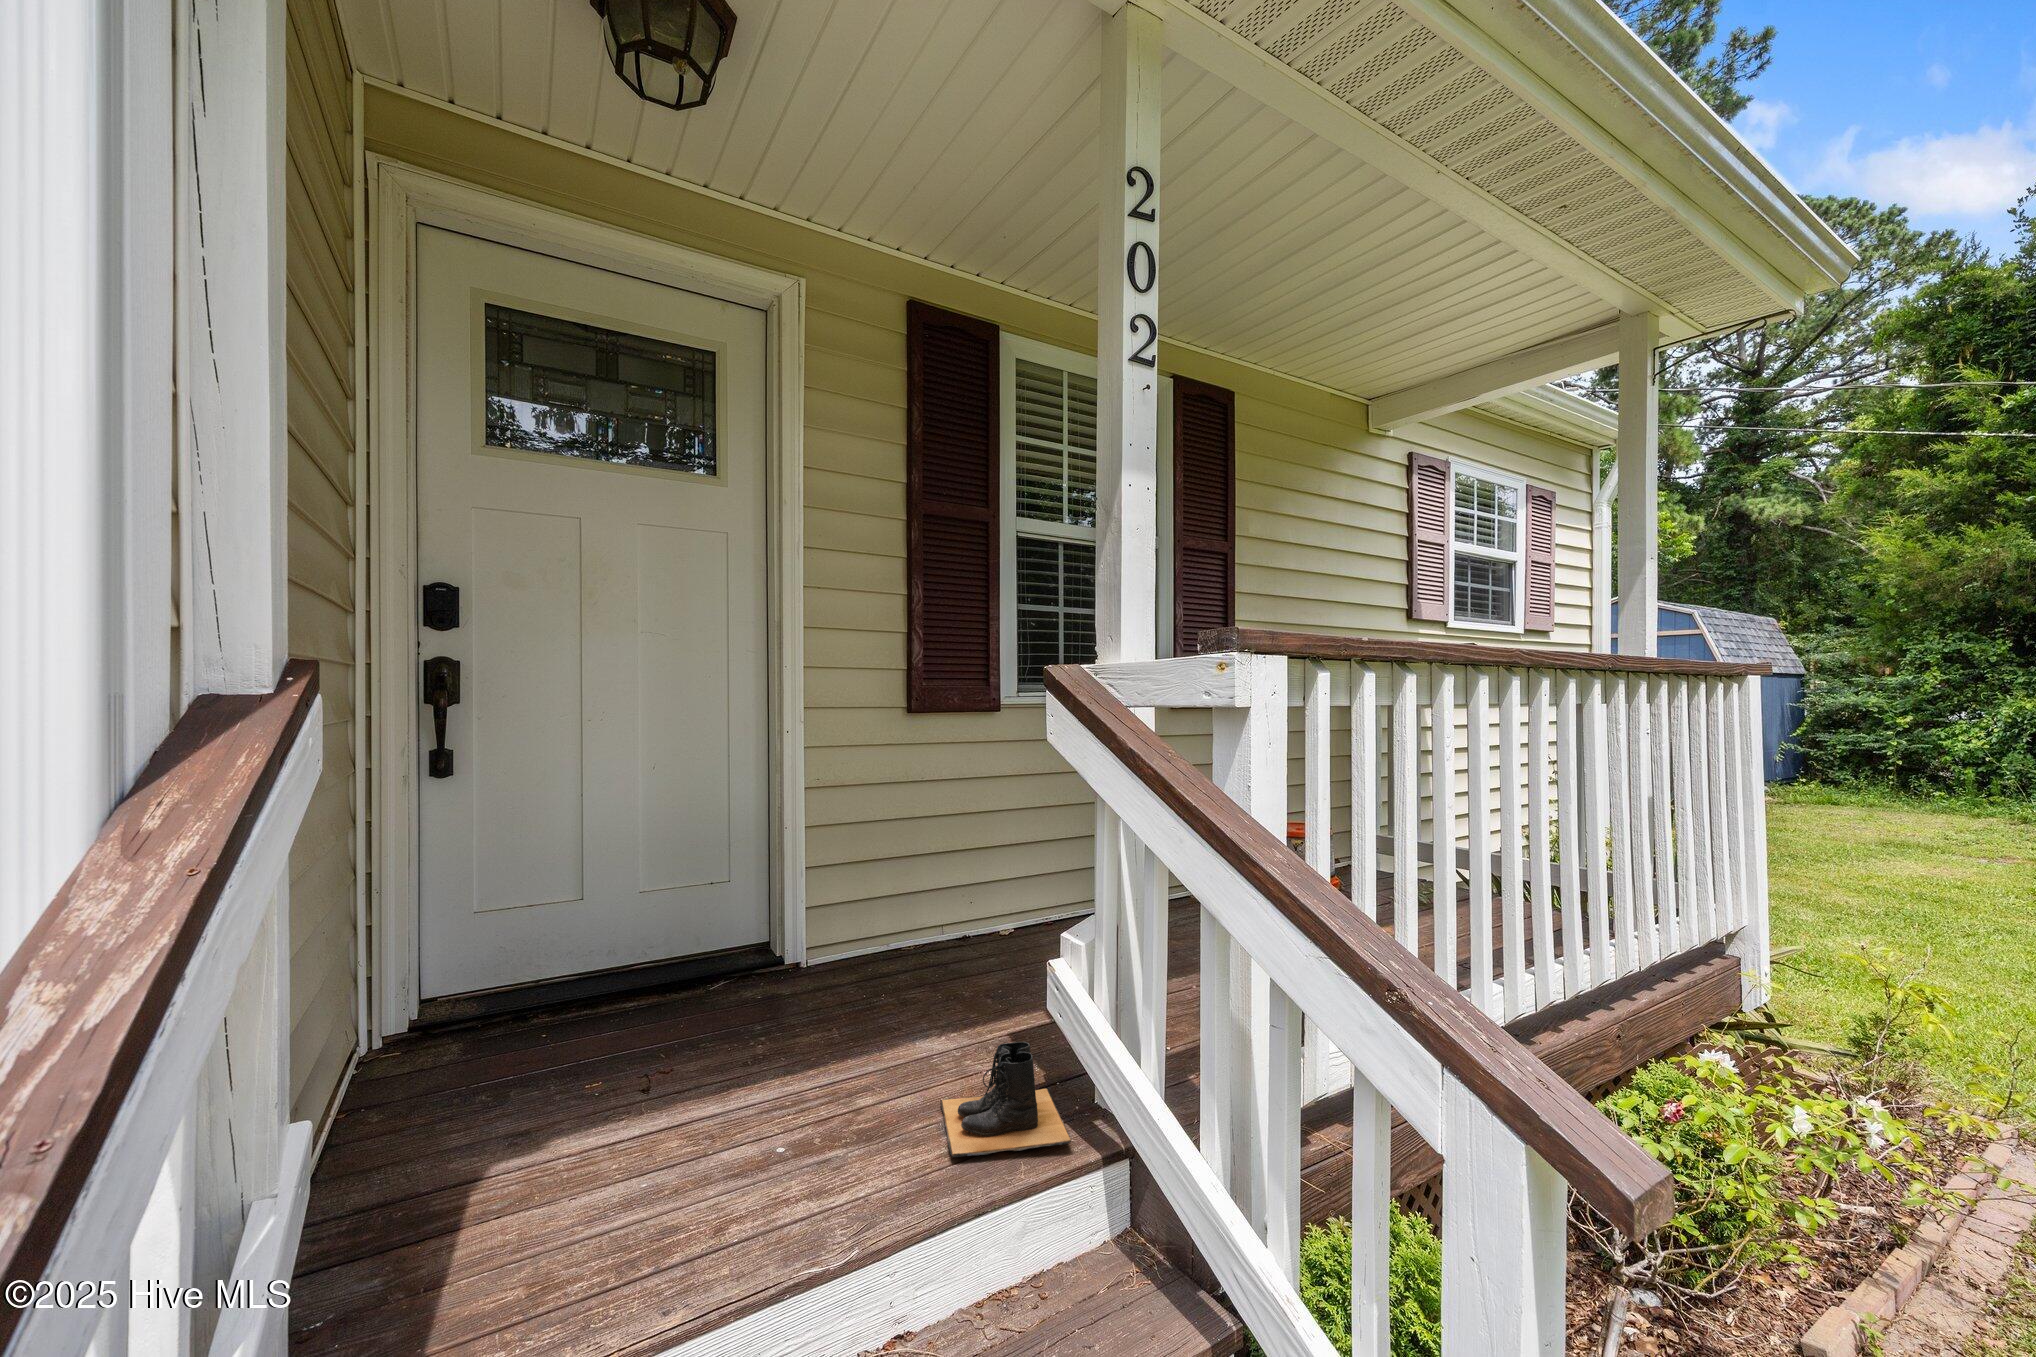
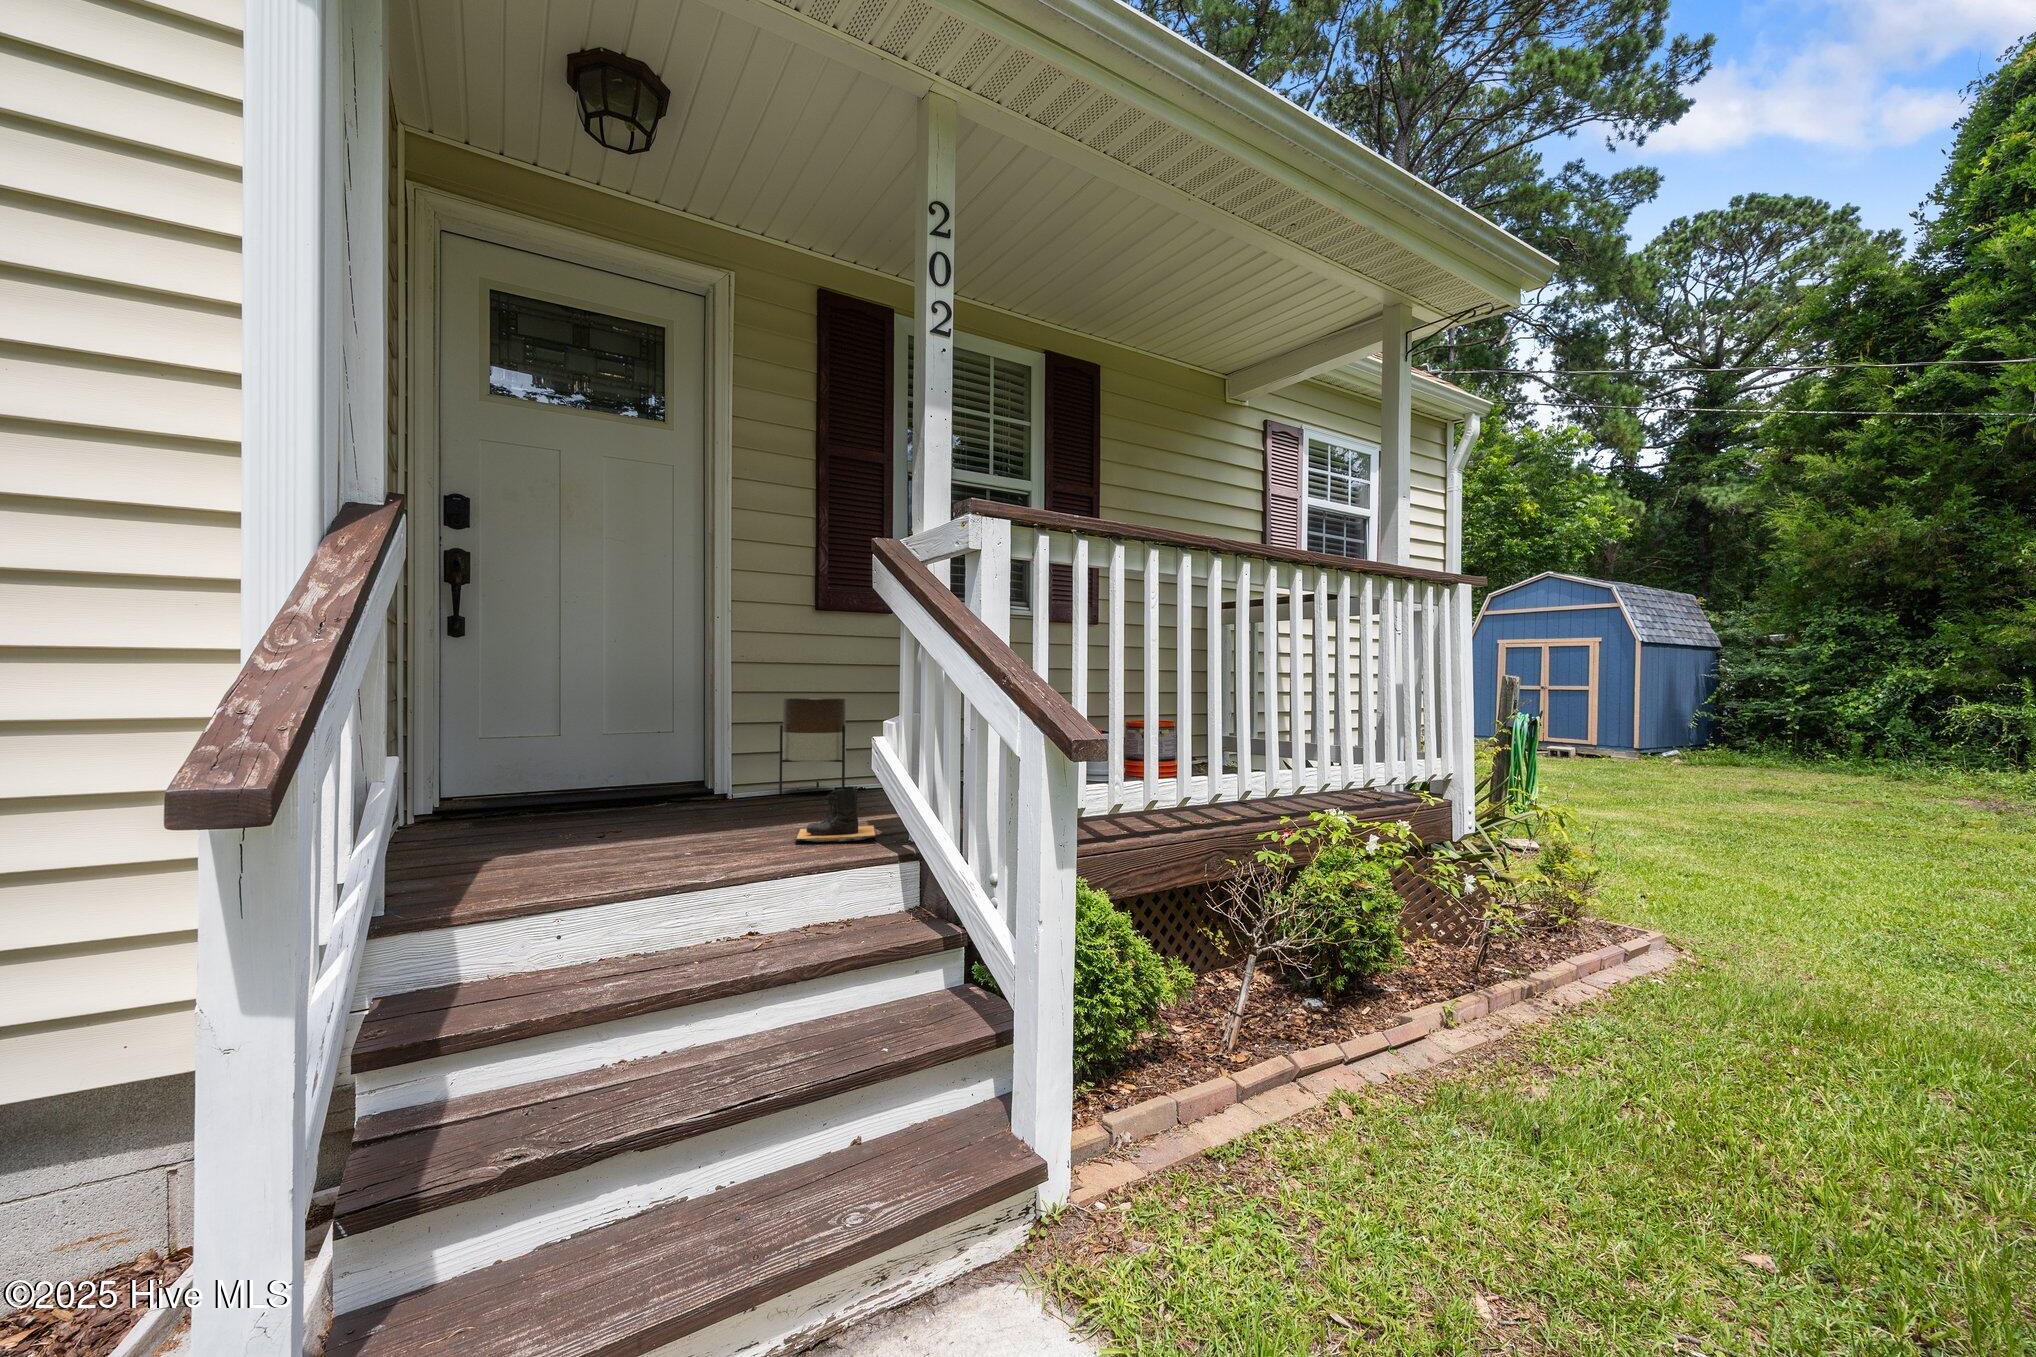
planter: none [876,830,961,967] -> present [779,698,846,794]

